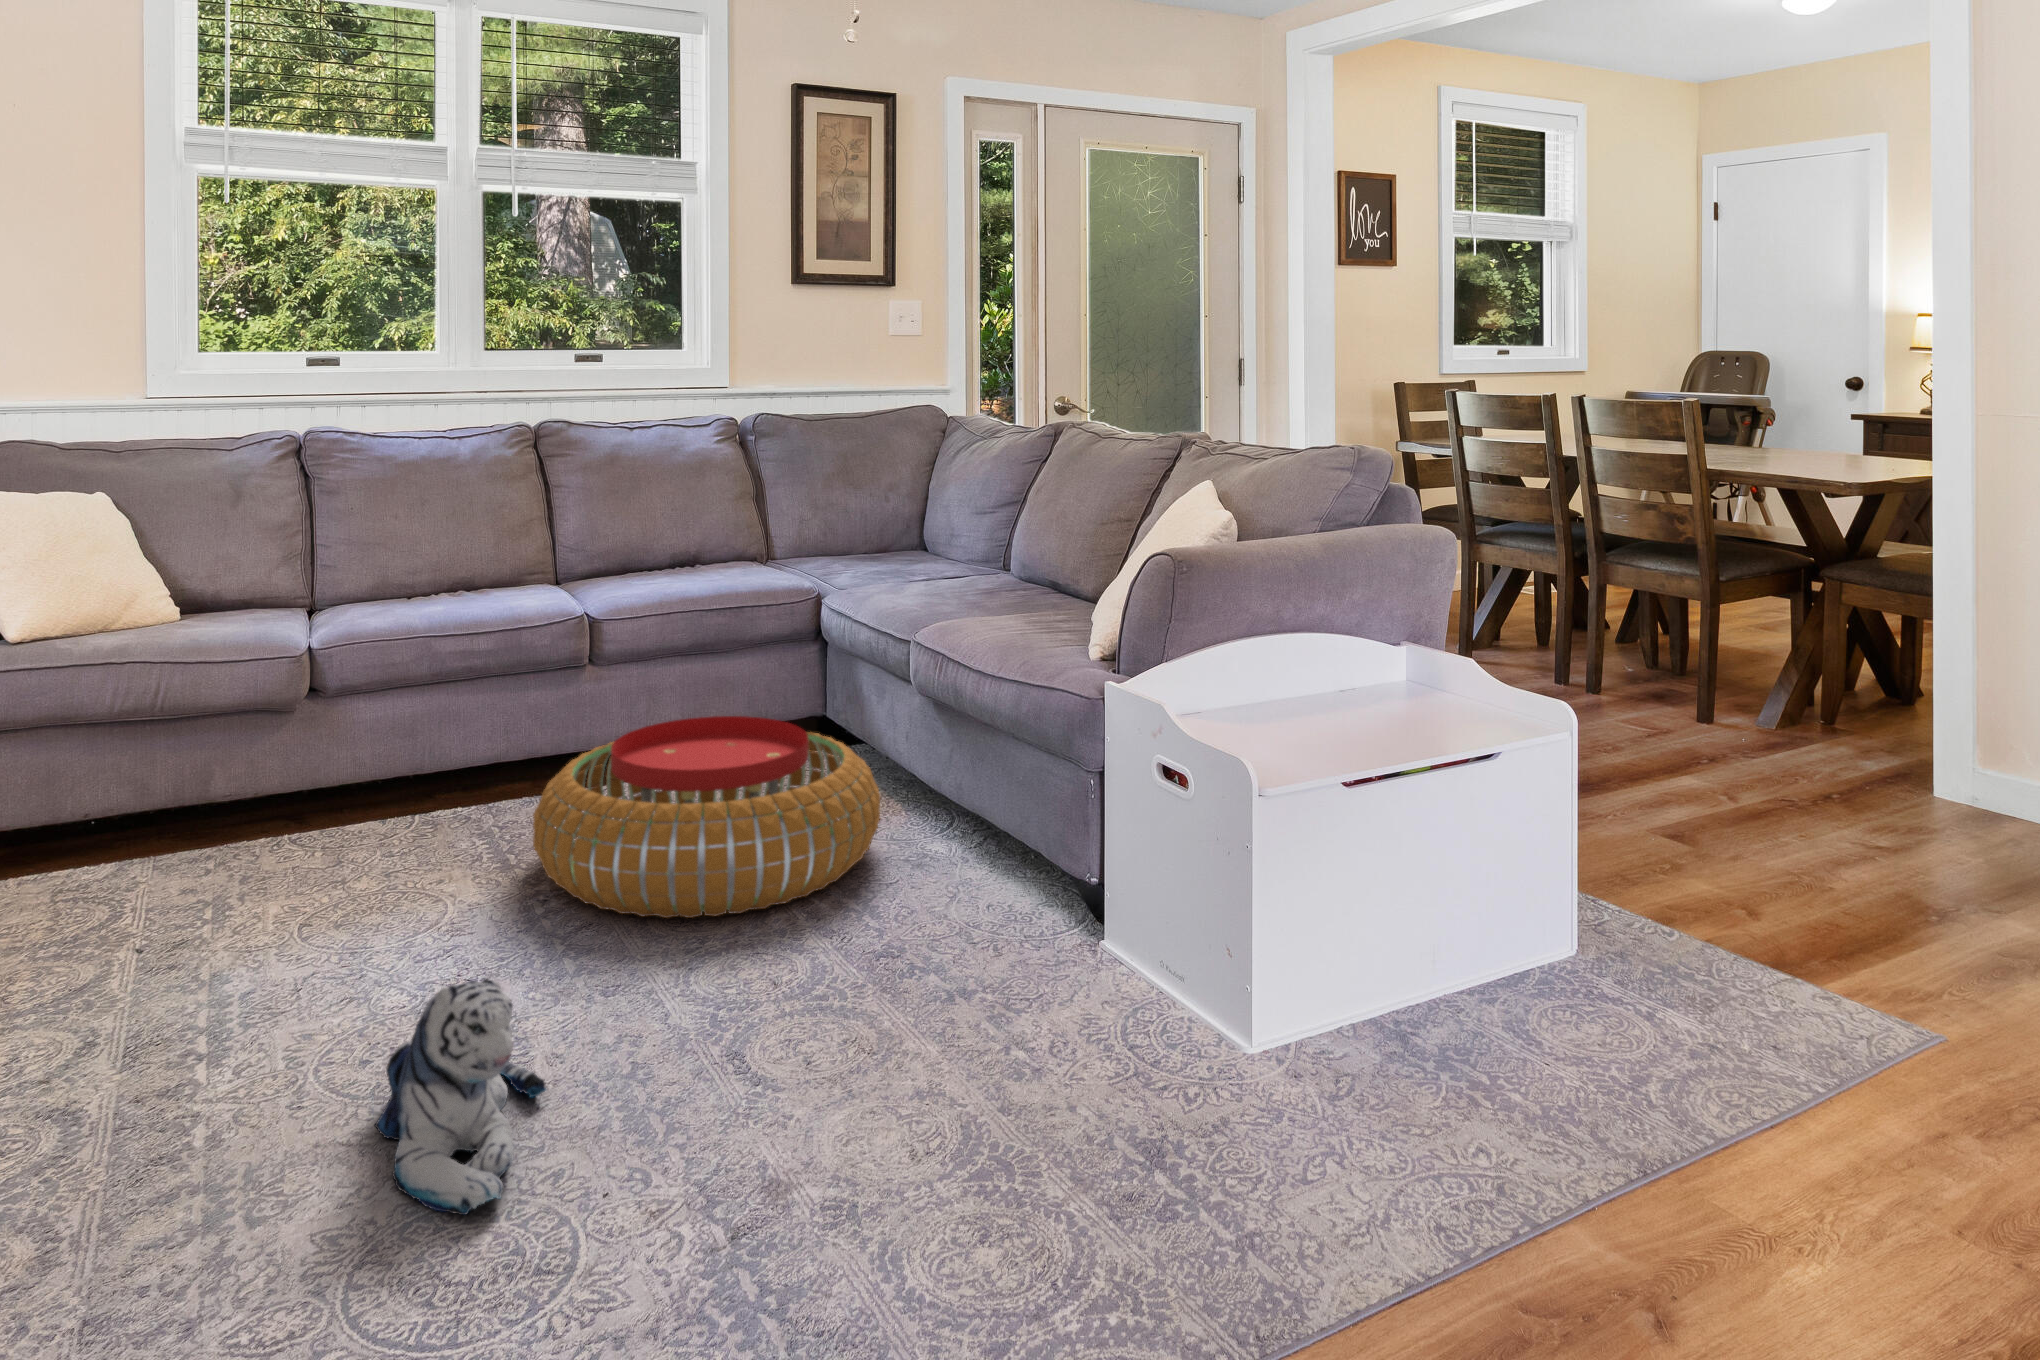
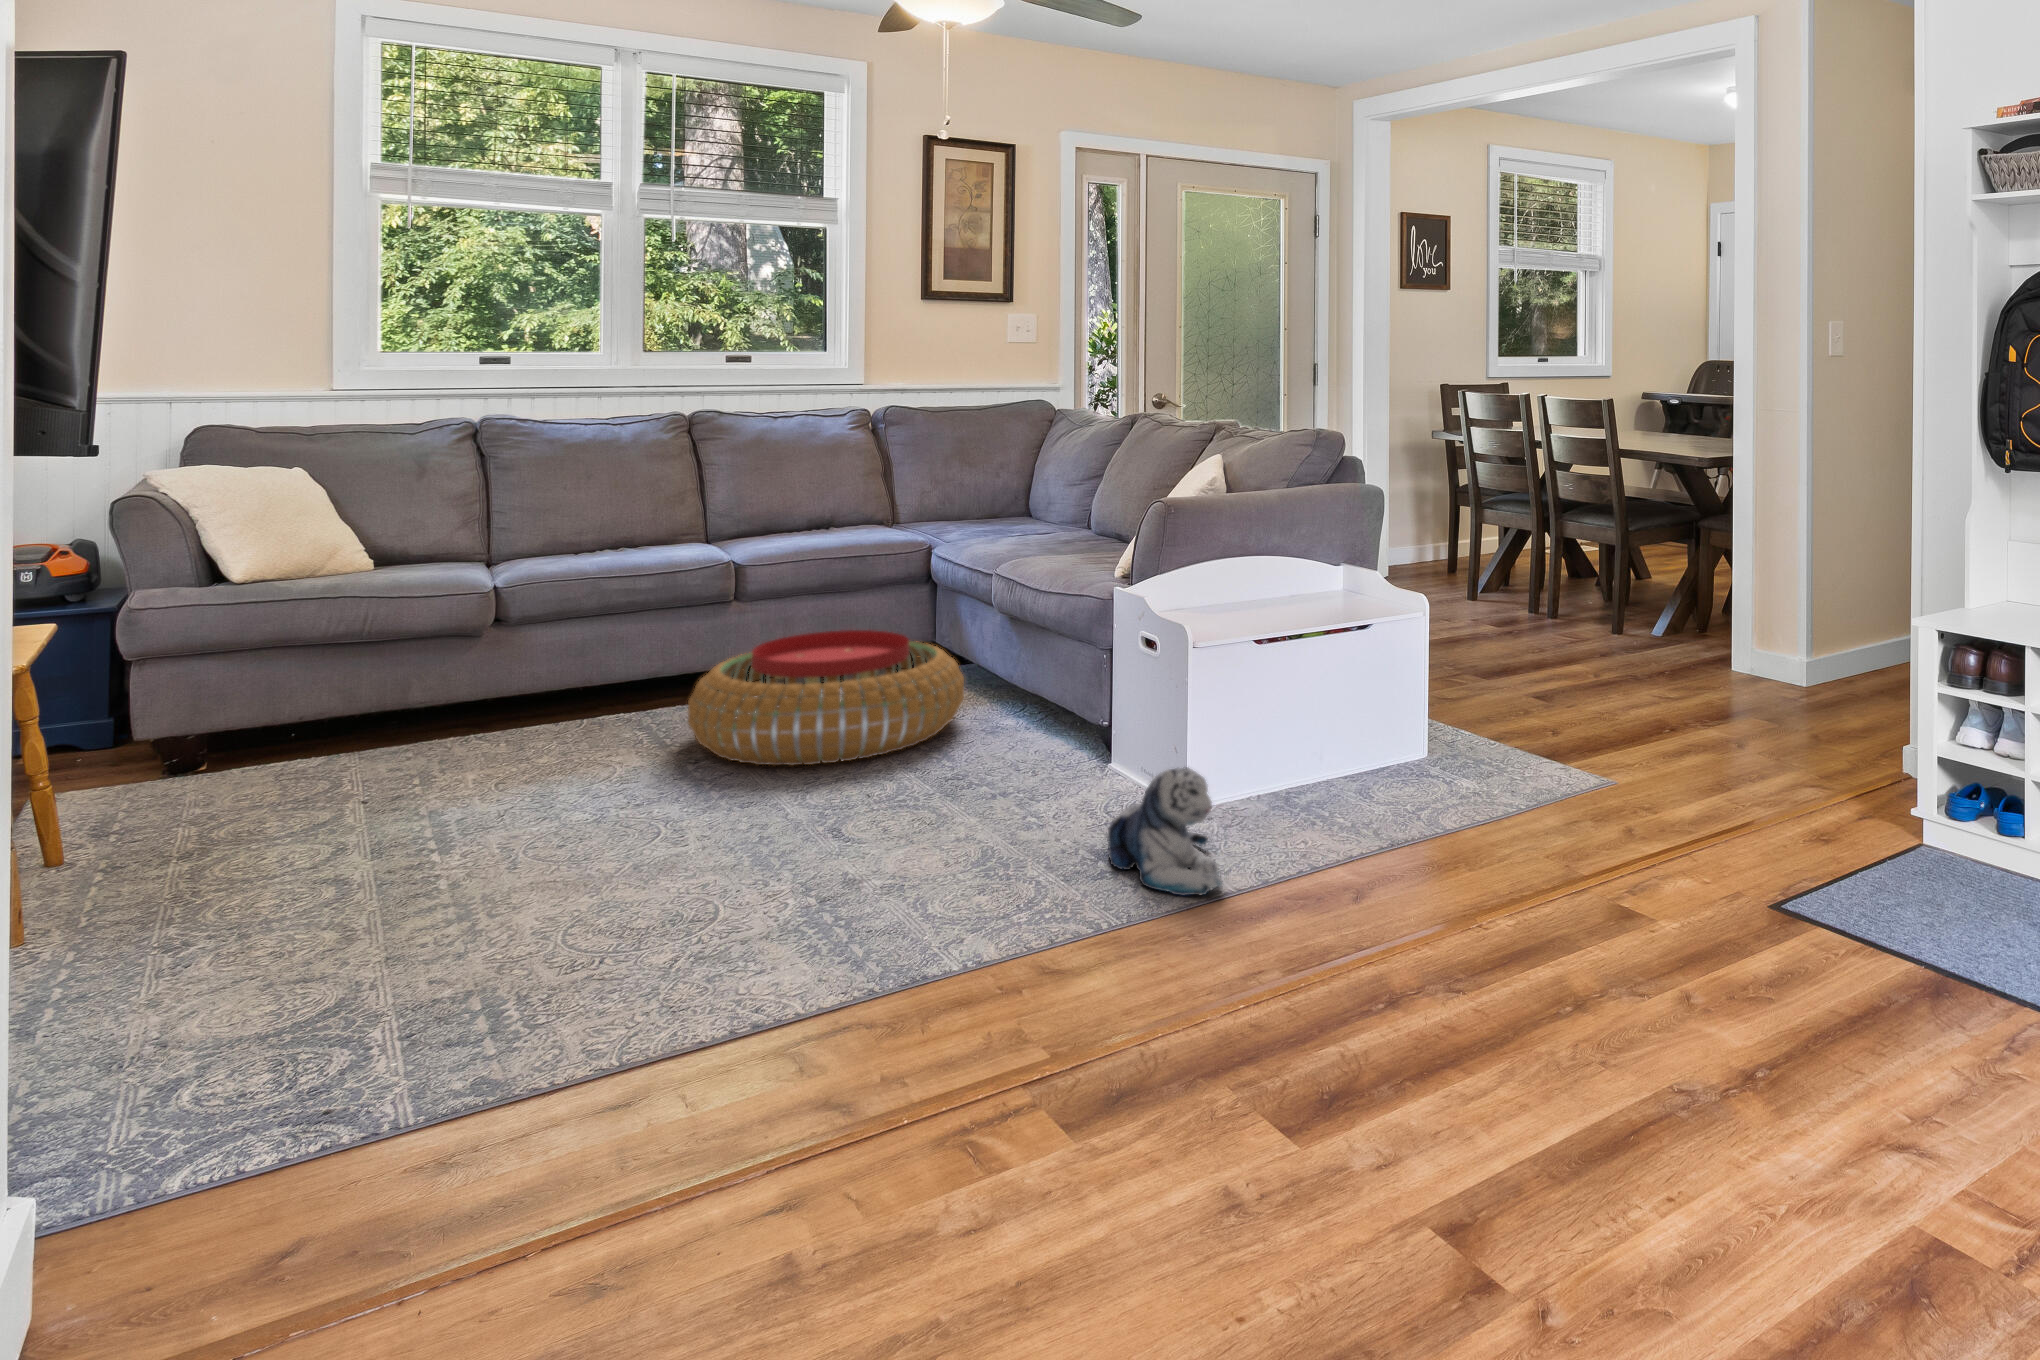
plush toy: present [375,979,546,1215] -> present [1108,767,1222,896]

